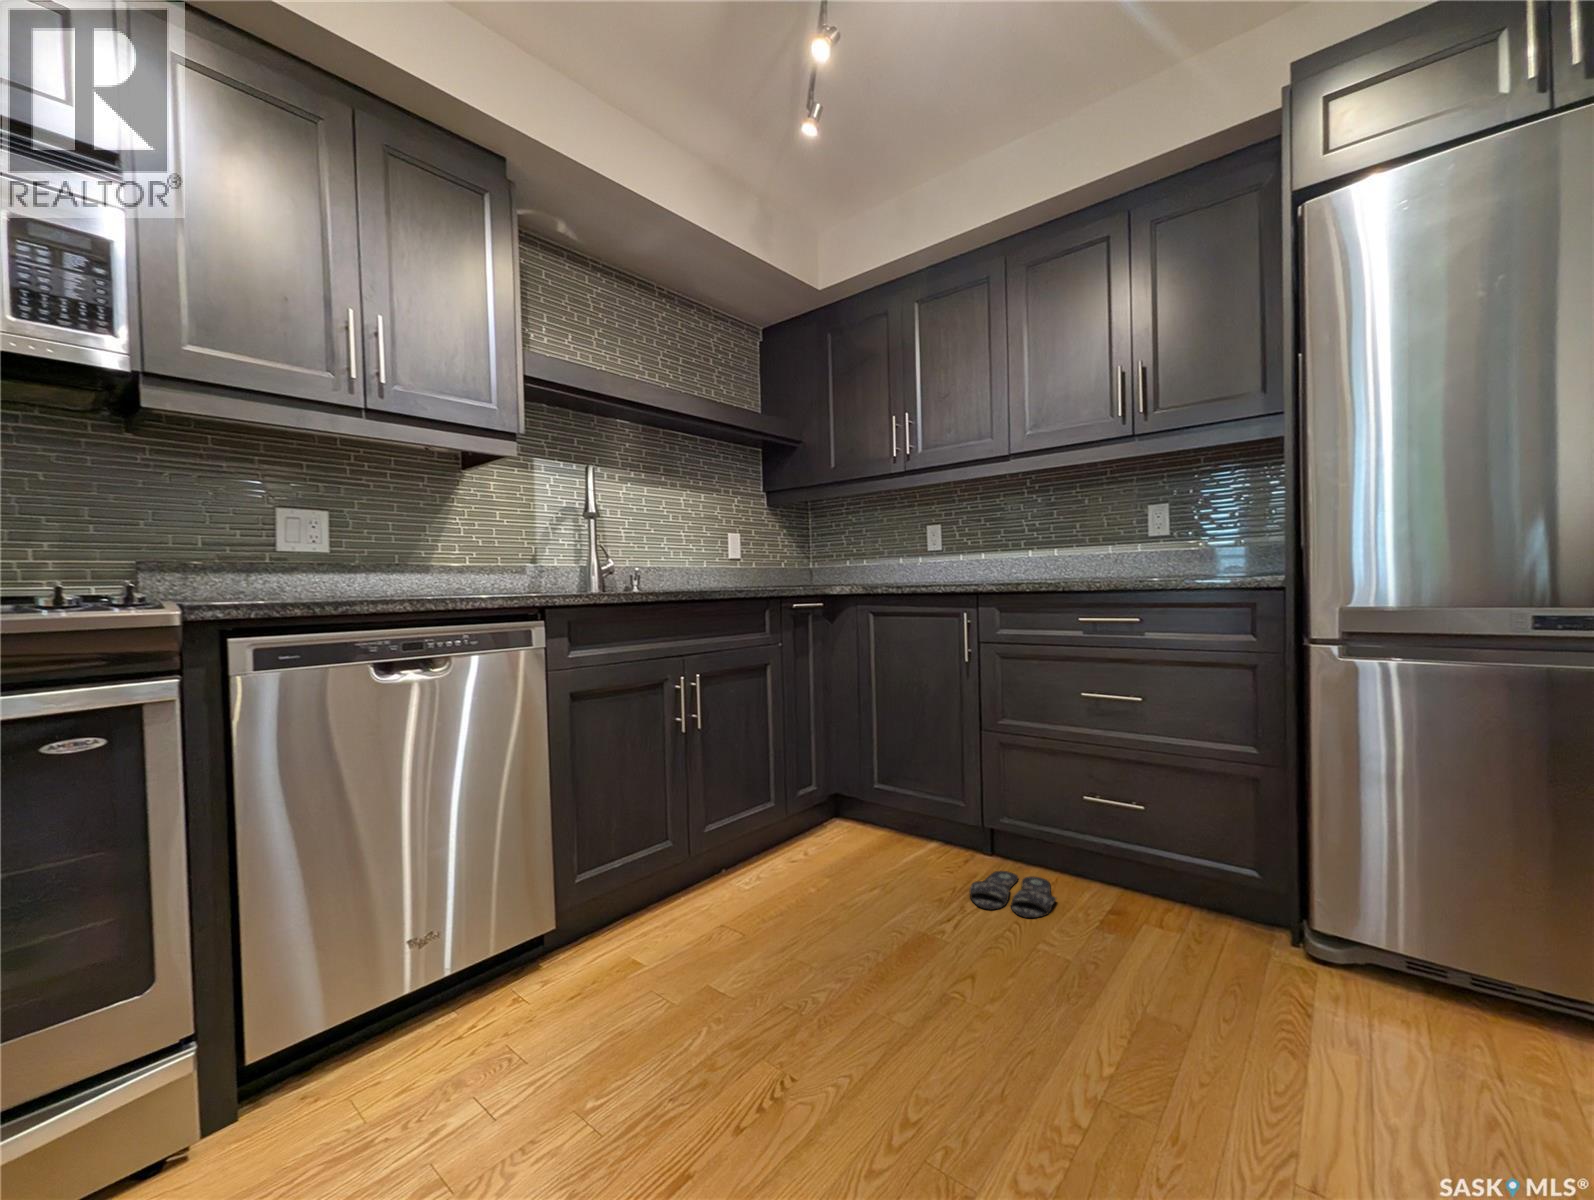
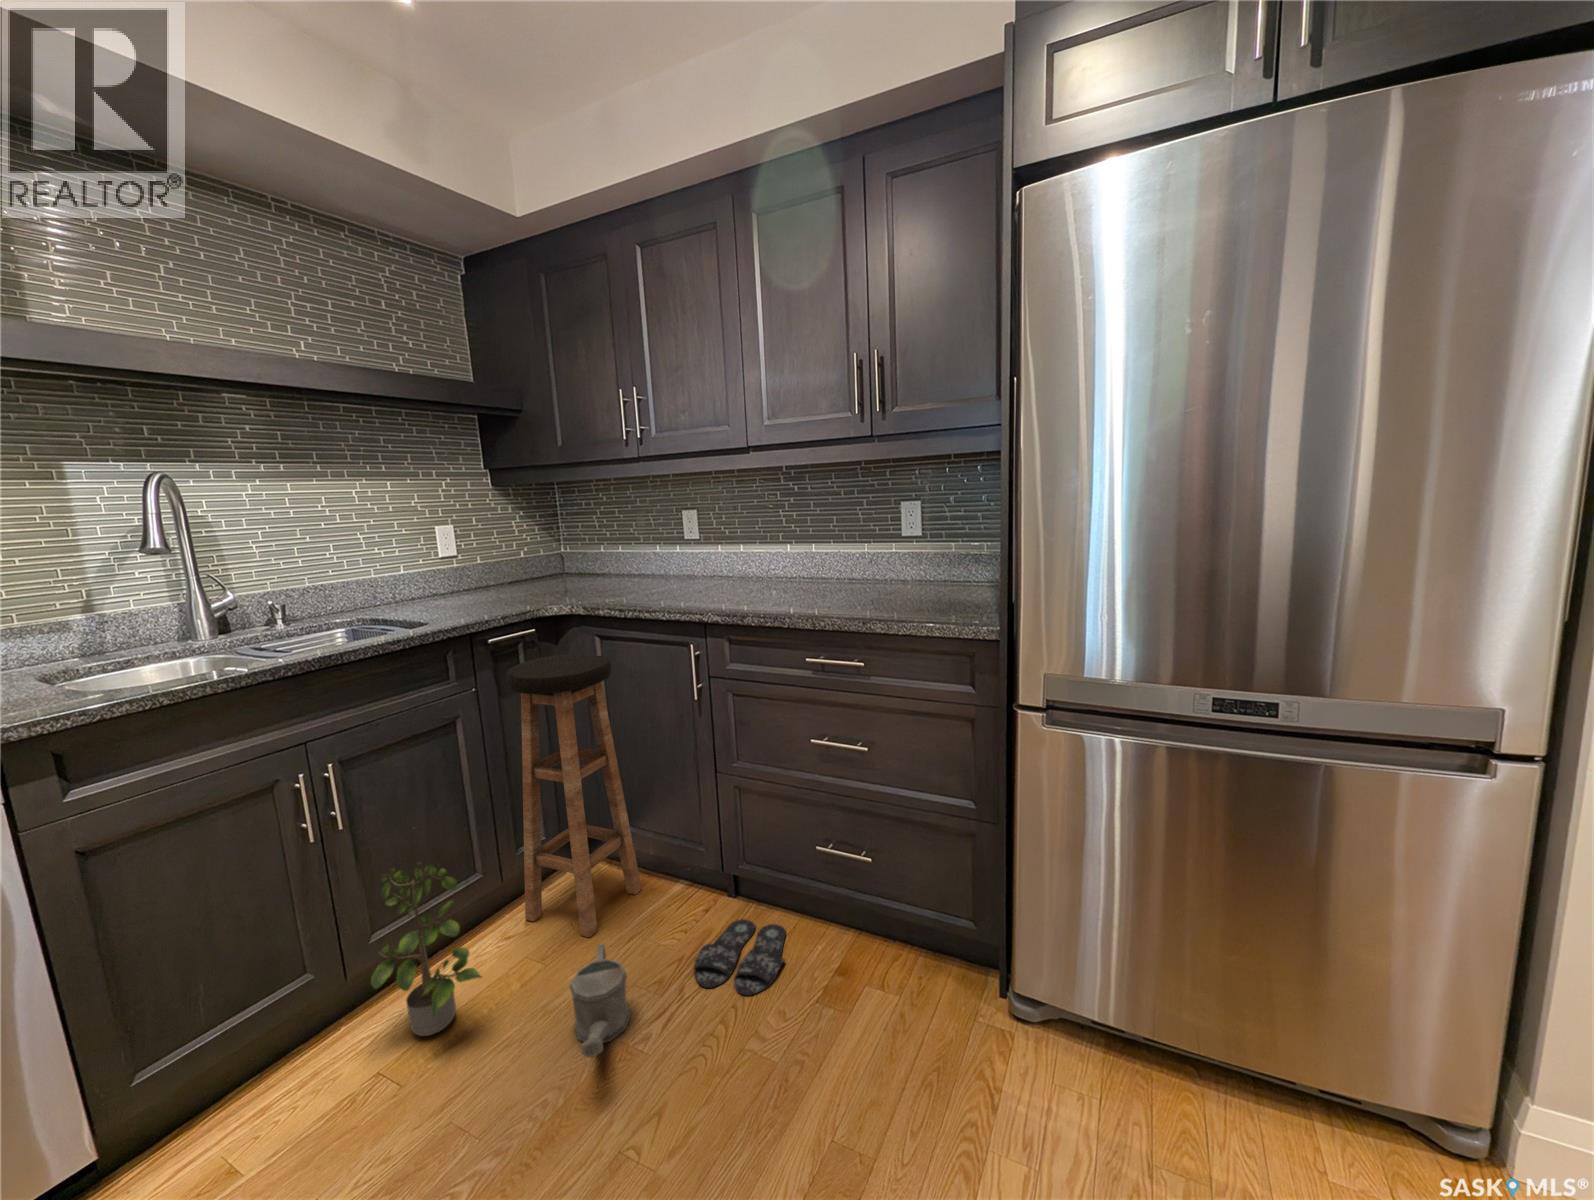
bar stool: none [802,628,898,869] -> present [507,654,642,937]
potted plant: none [715,758,804,910] -> present [371,862,482,1036]
watering can: none [875,857,923,931] -> present [570,943,631,1057]

